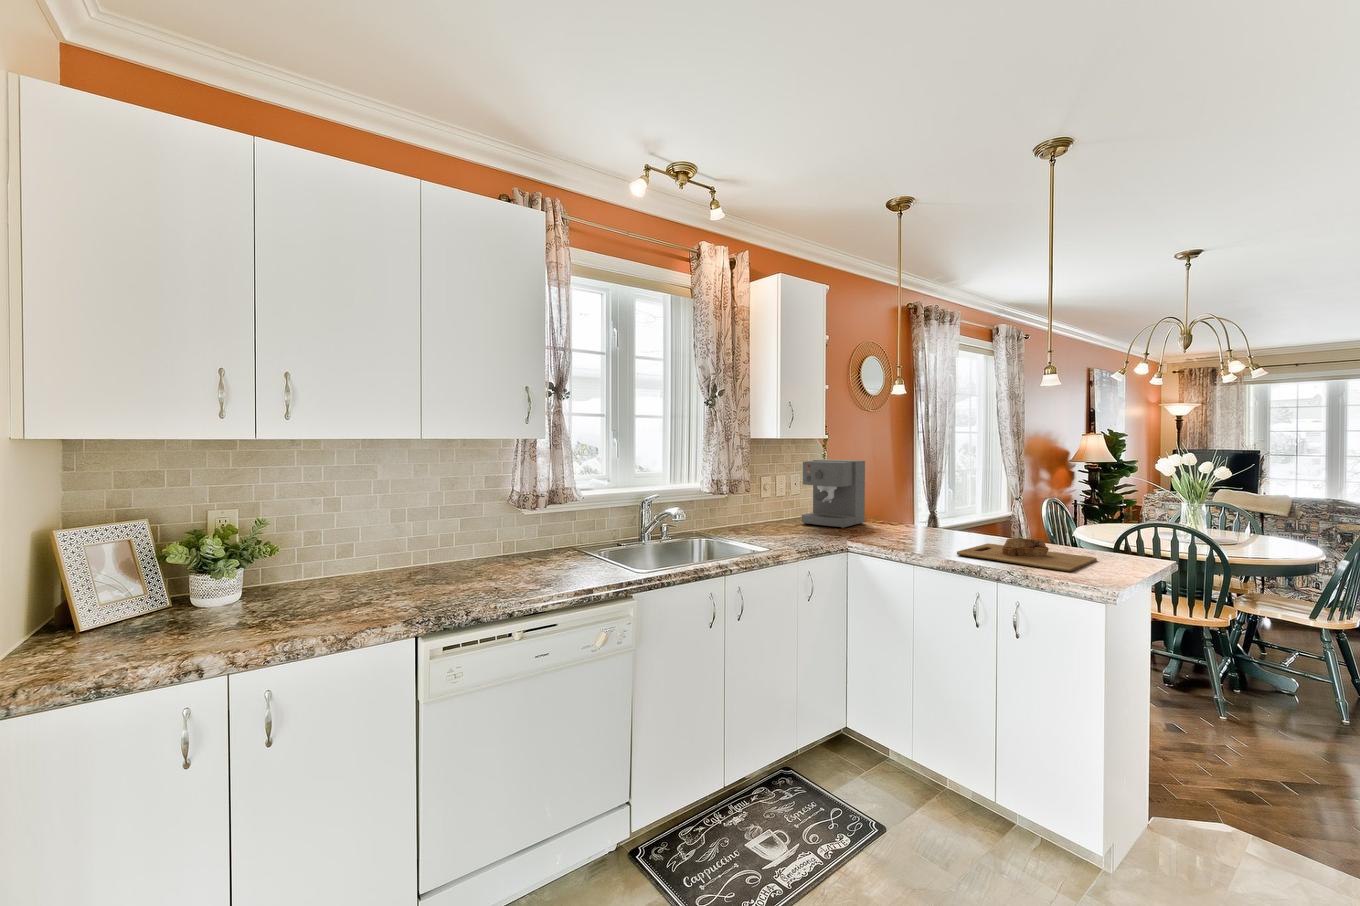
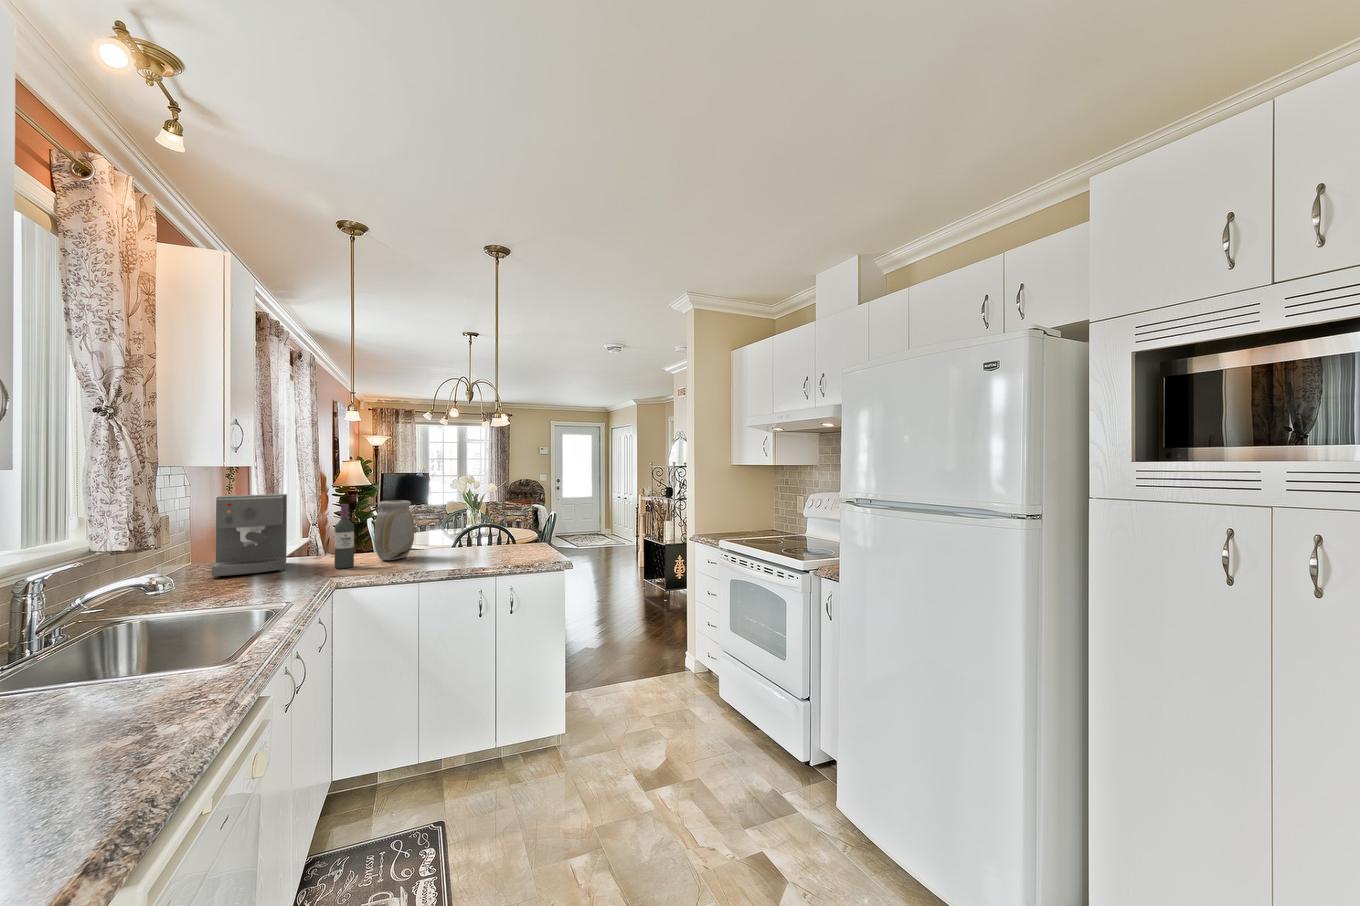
wine bottle: none [873,472,890,536] -> present [335,504,354,568]
vase: none [913,473,956,538] -> present [374,500,414,560]
cutting board: present [957,538,1097,571] -> none [448,541,534,565]

